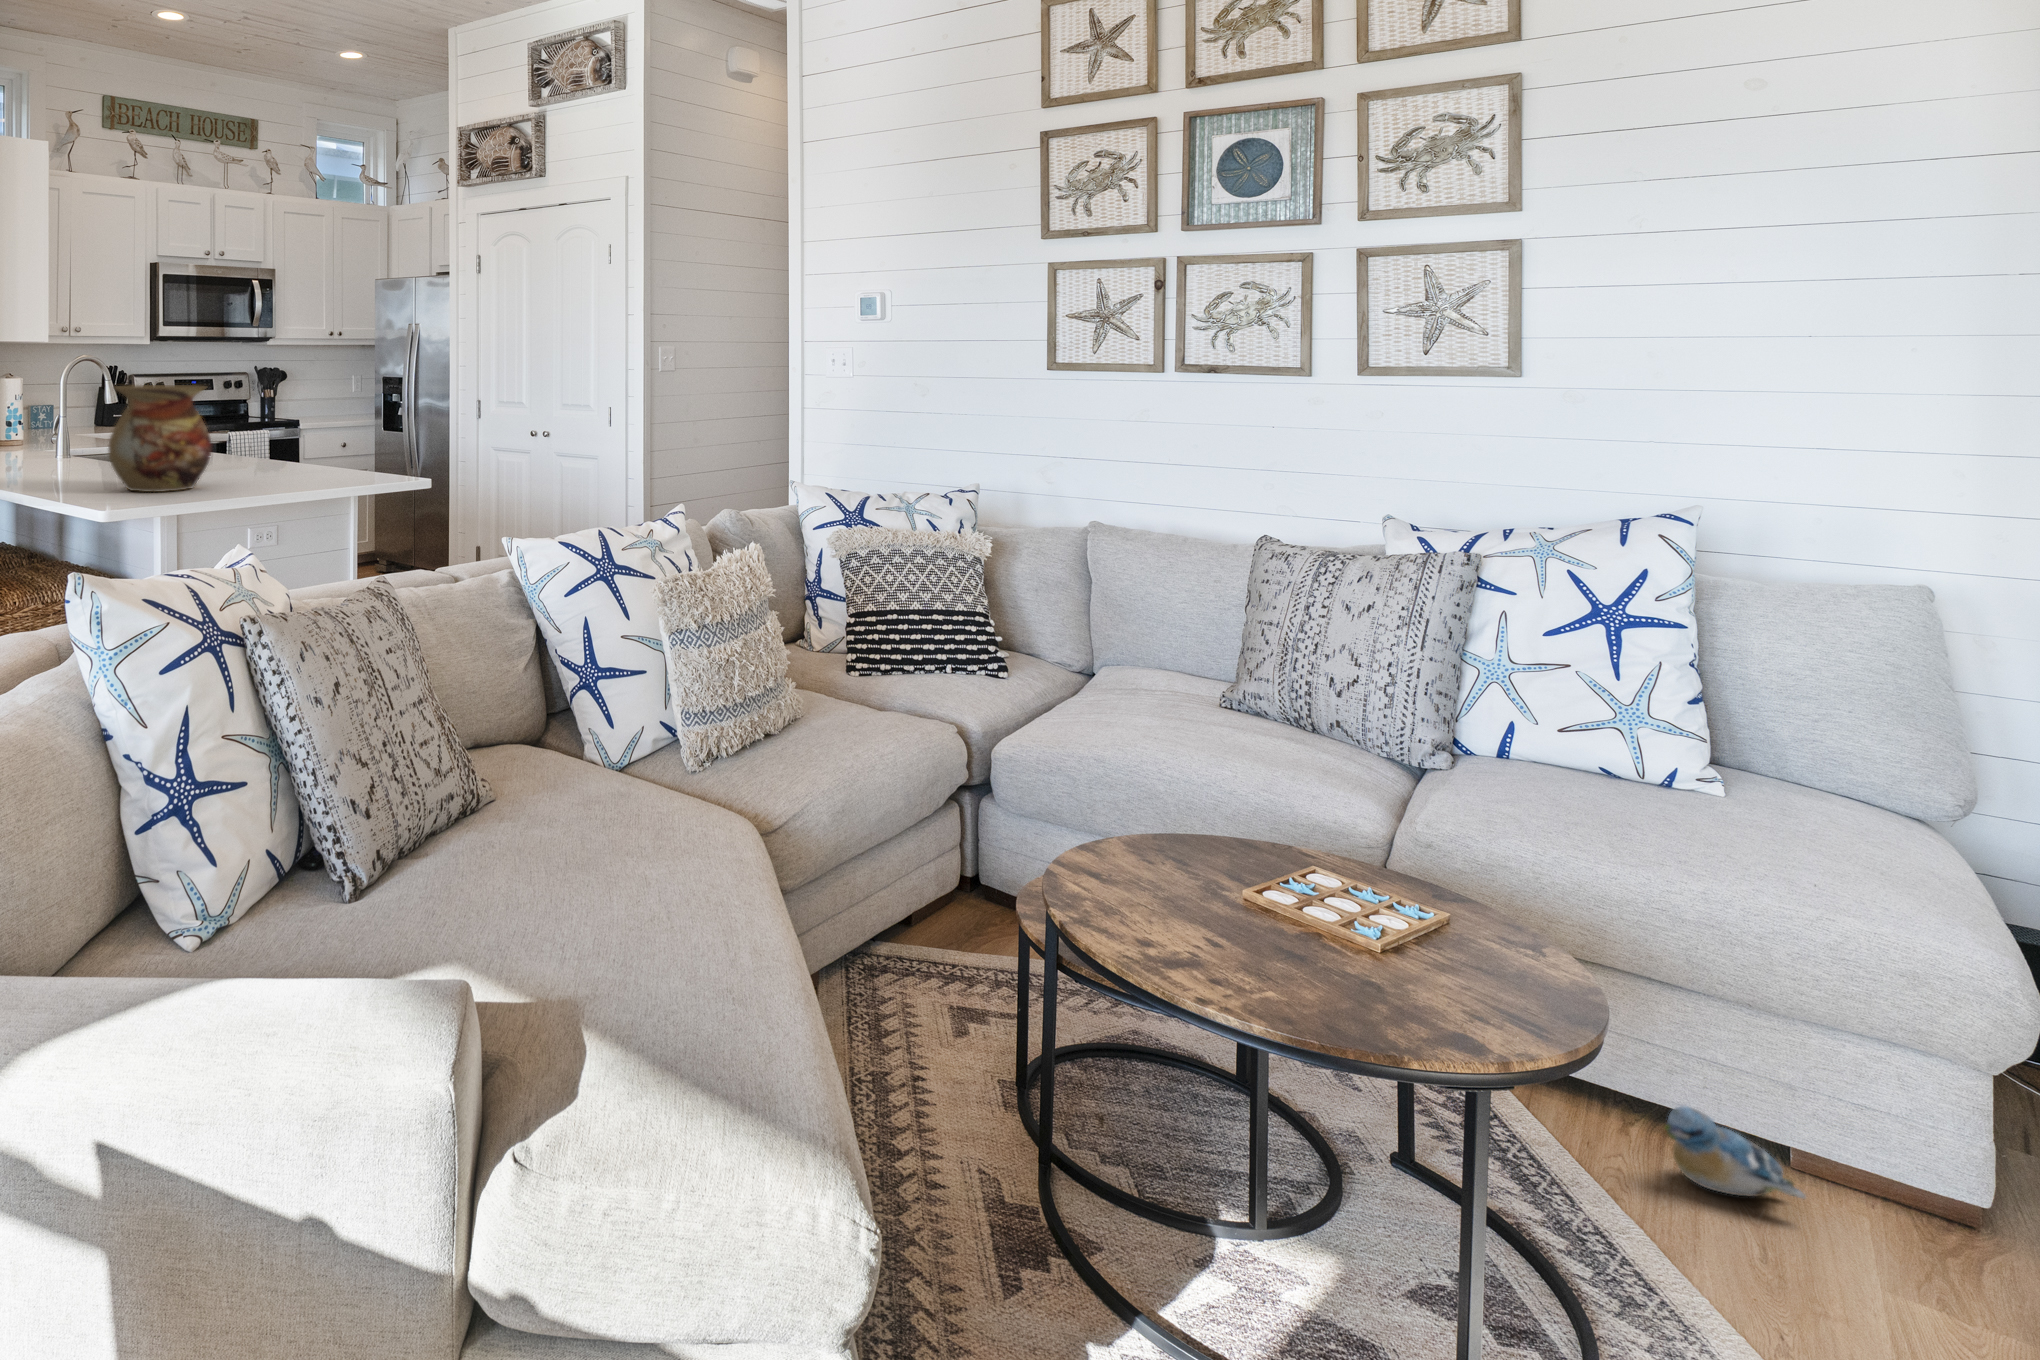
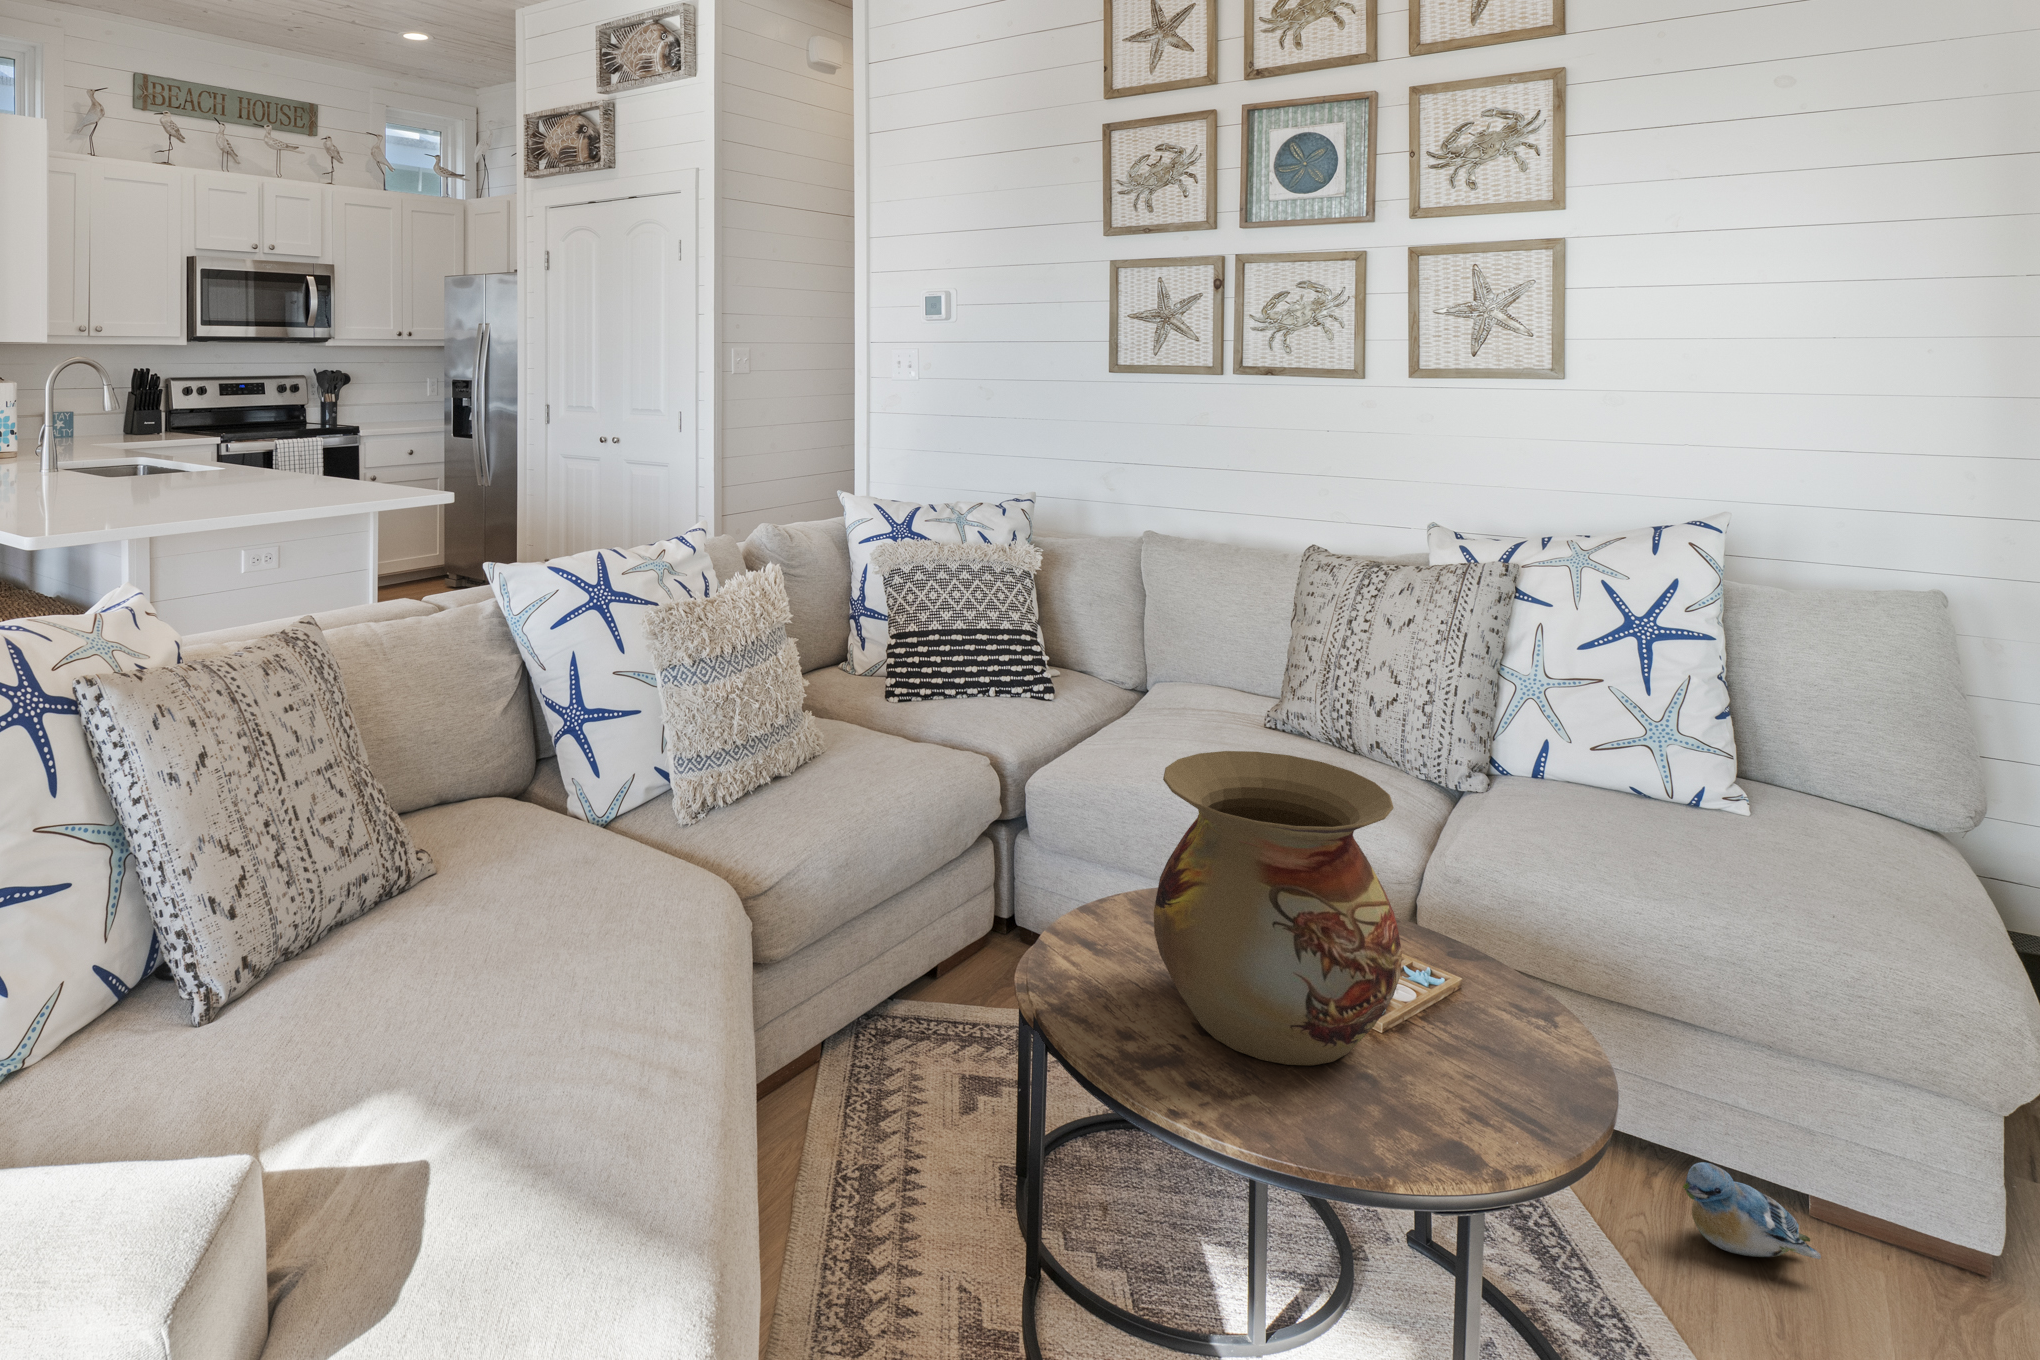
vase: present [108,385,212,492] -> present [1154,751,1402,1065]

